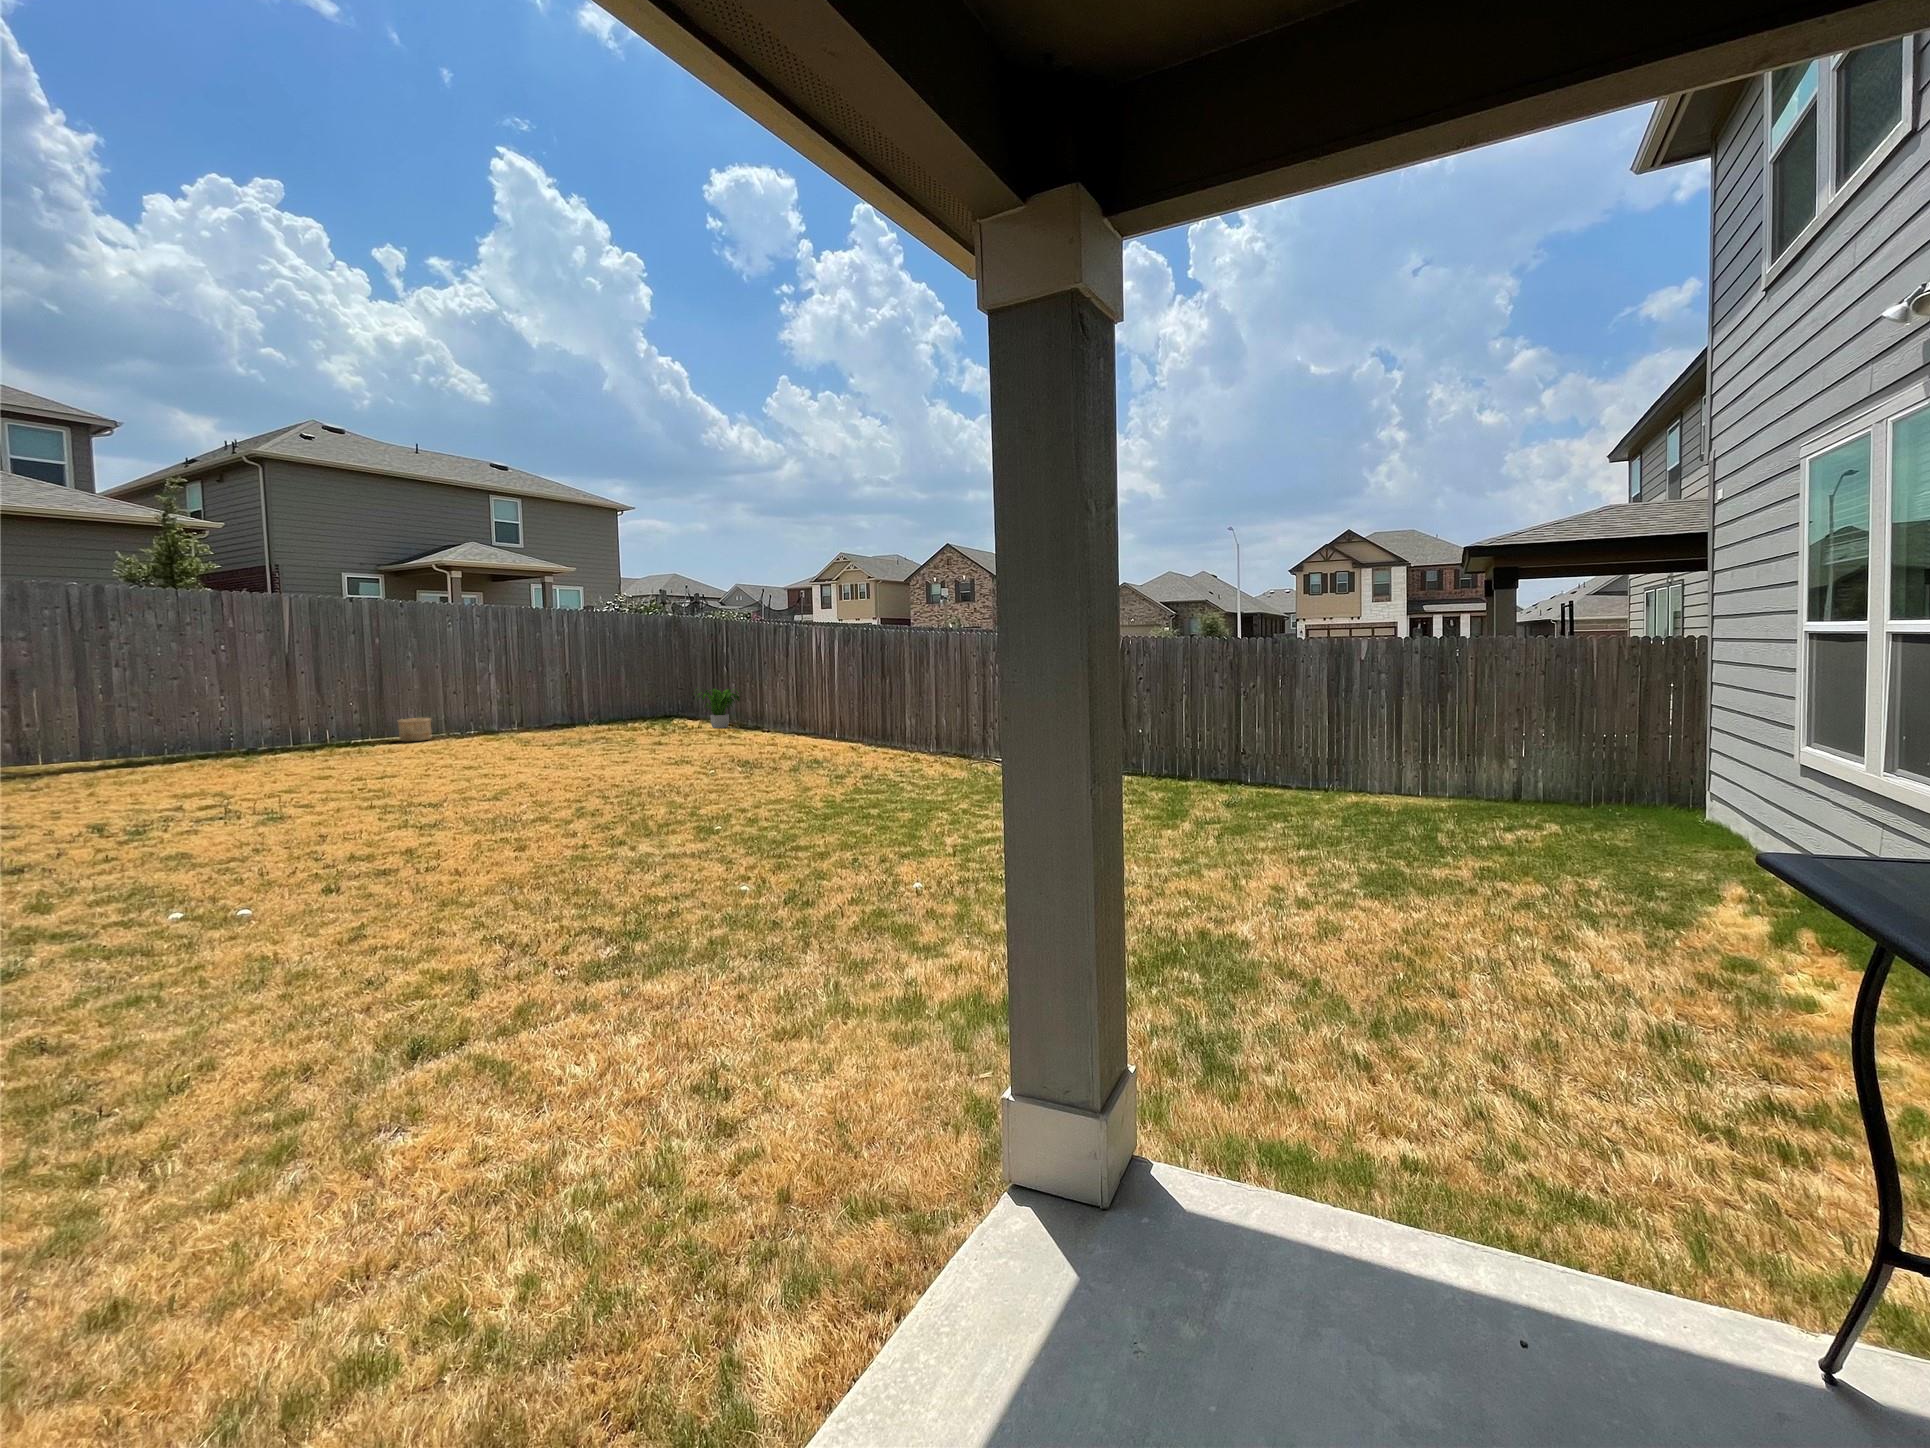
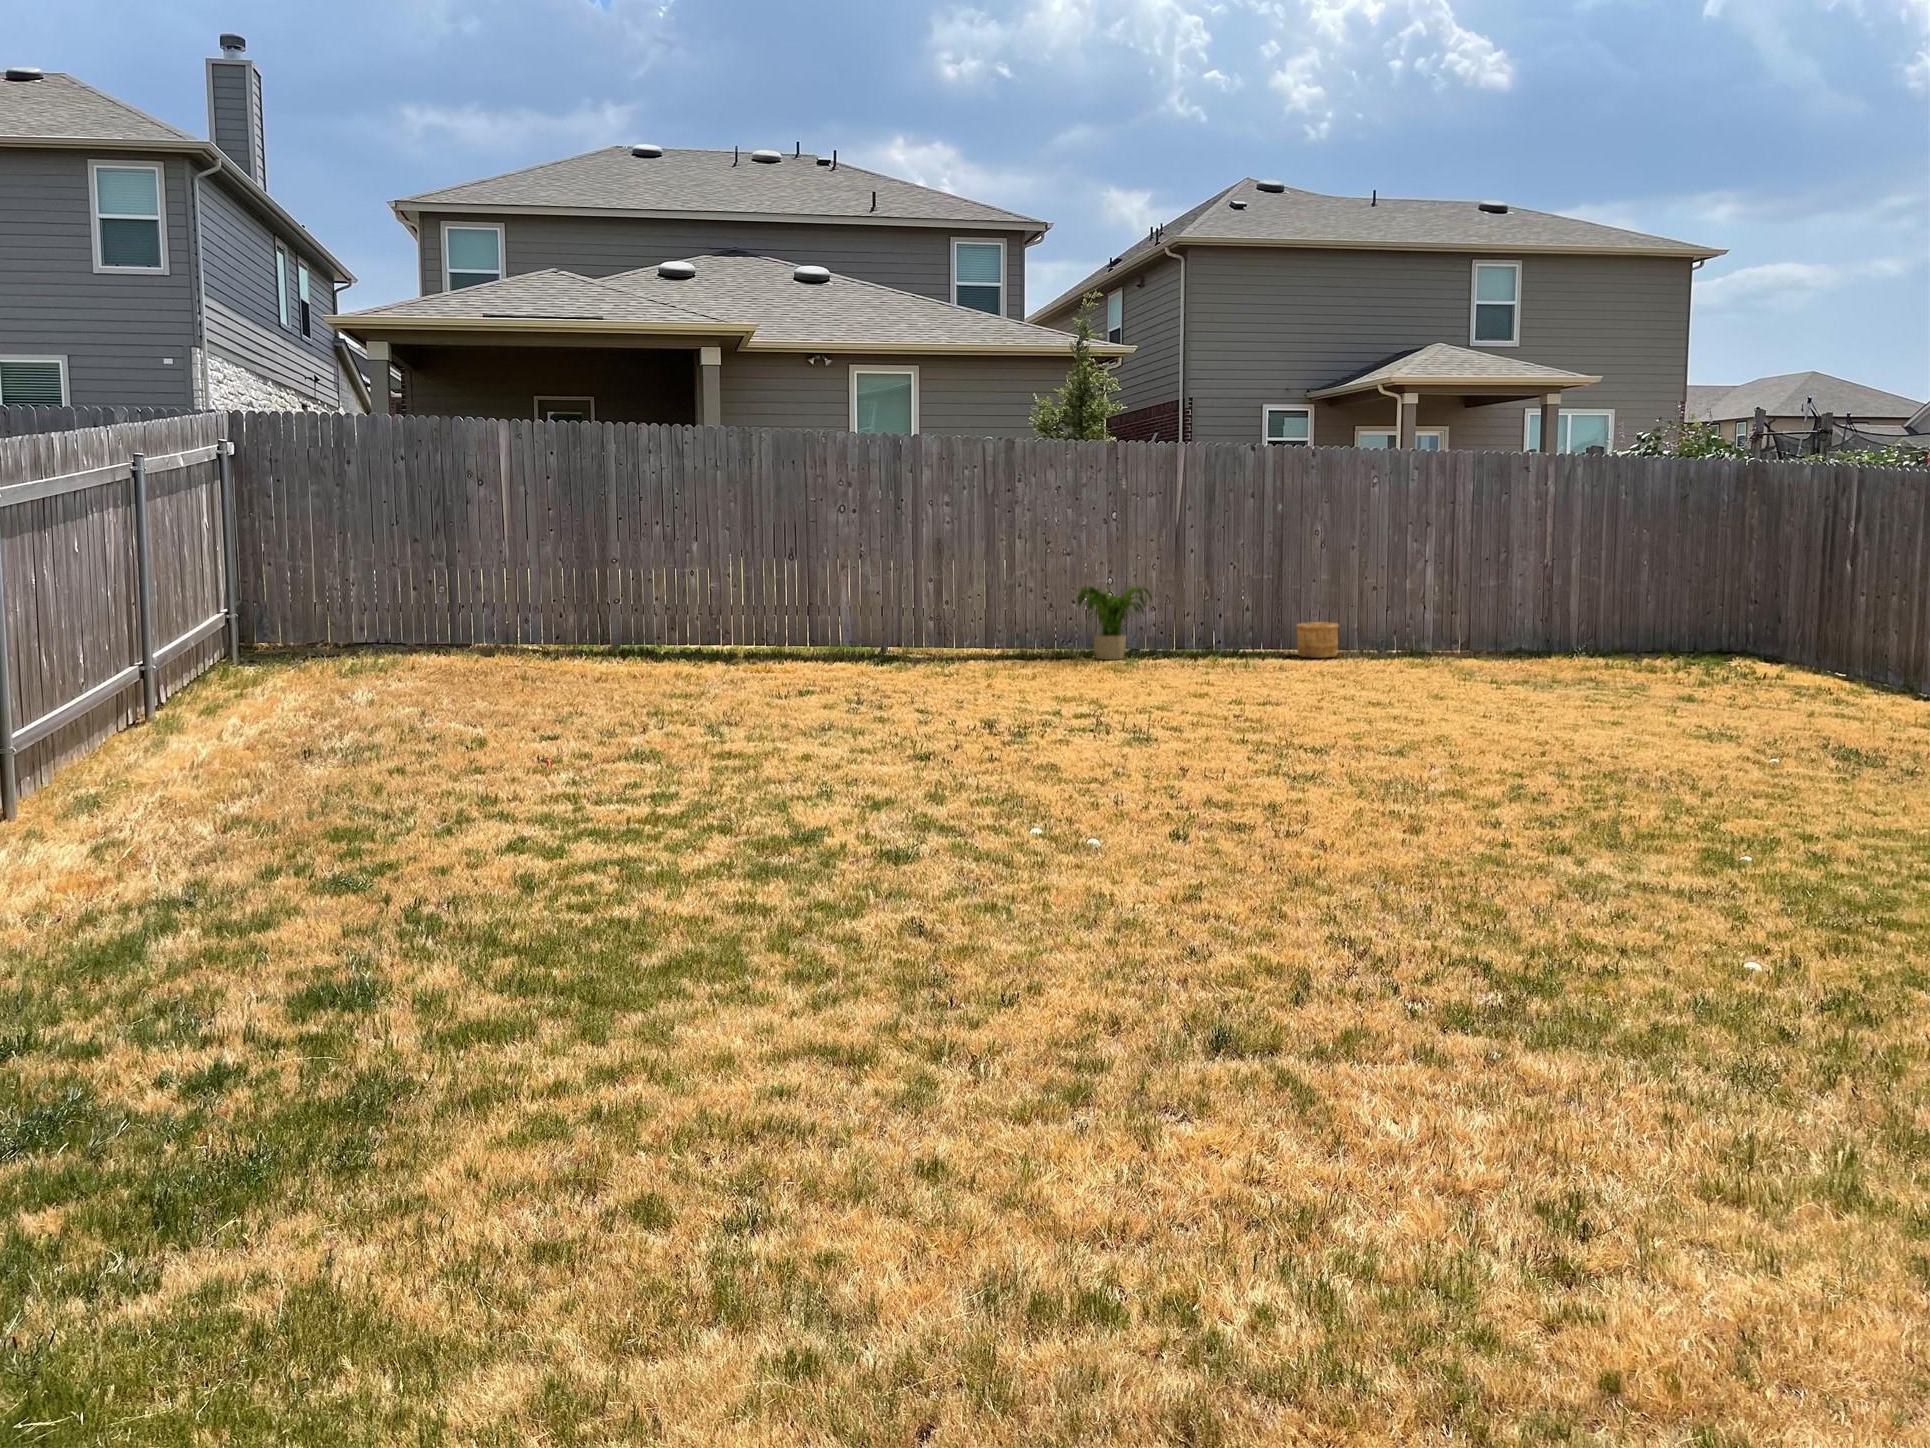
potted plant: present [695,689,742,728] -> present [1077,586,1152,660]

